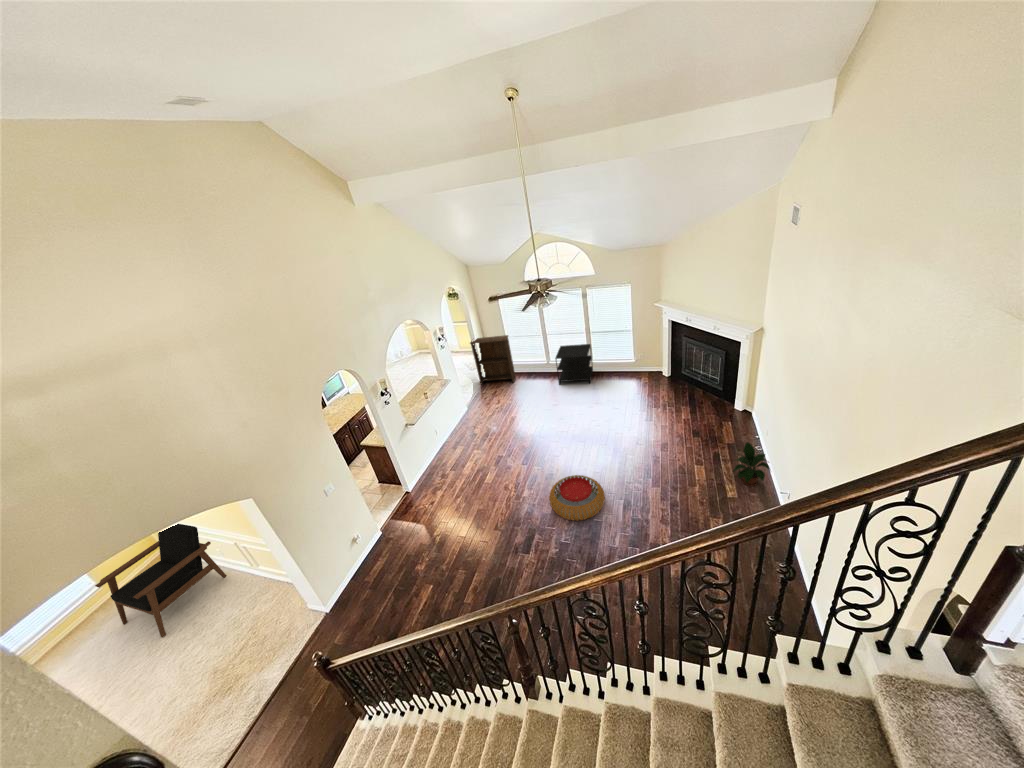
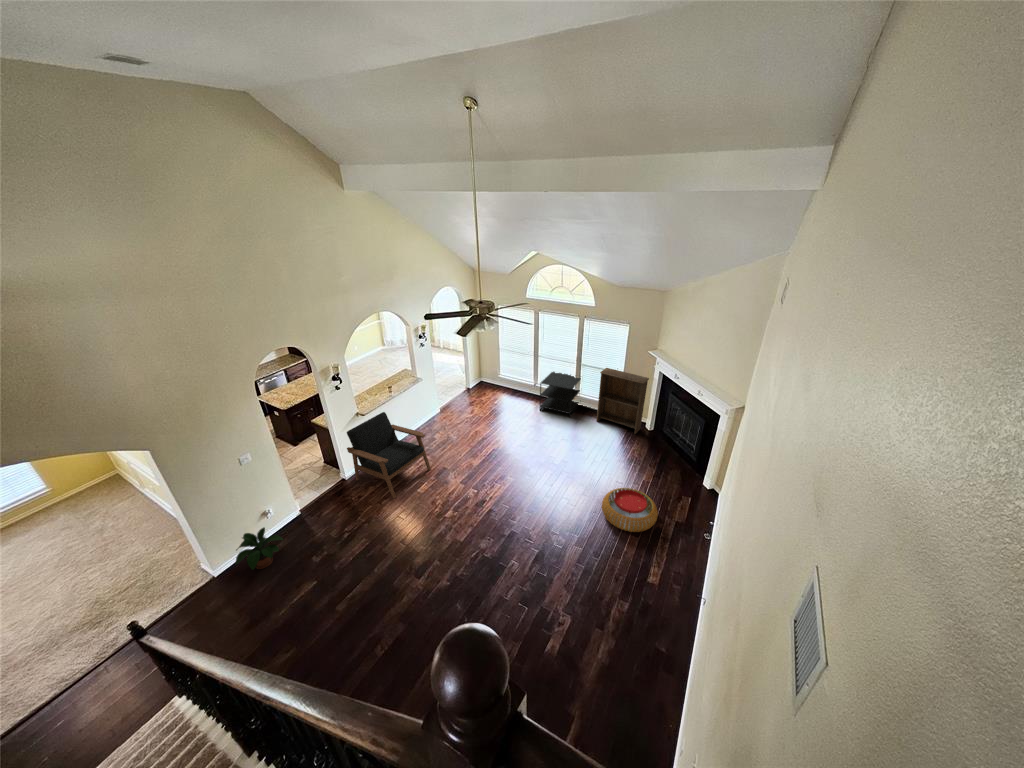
bookshelf: present [470,335,516,385] -> present [596,368,649,434]
potted plant: present [734,442,770,486] -> present [235,528,283,570]
pouf: present [549,475,605,521] -> present [602,488,658,532]
armchair: present [95,524,227,637] -> present [347,412,431,498]

